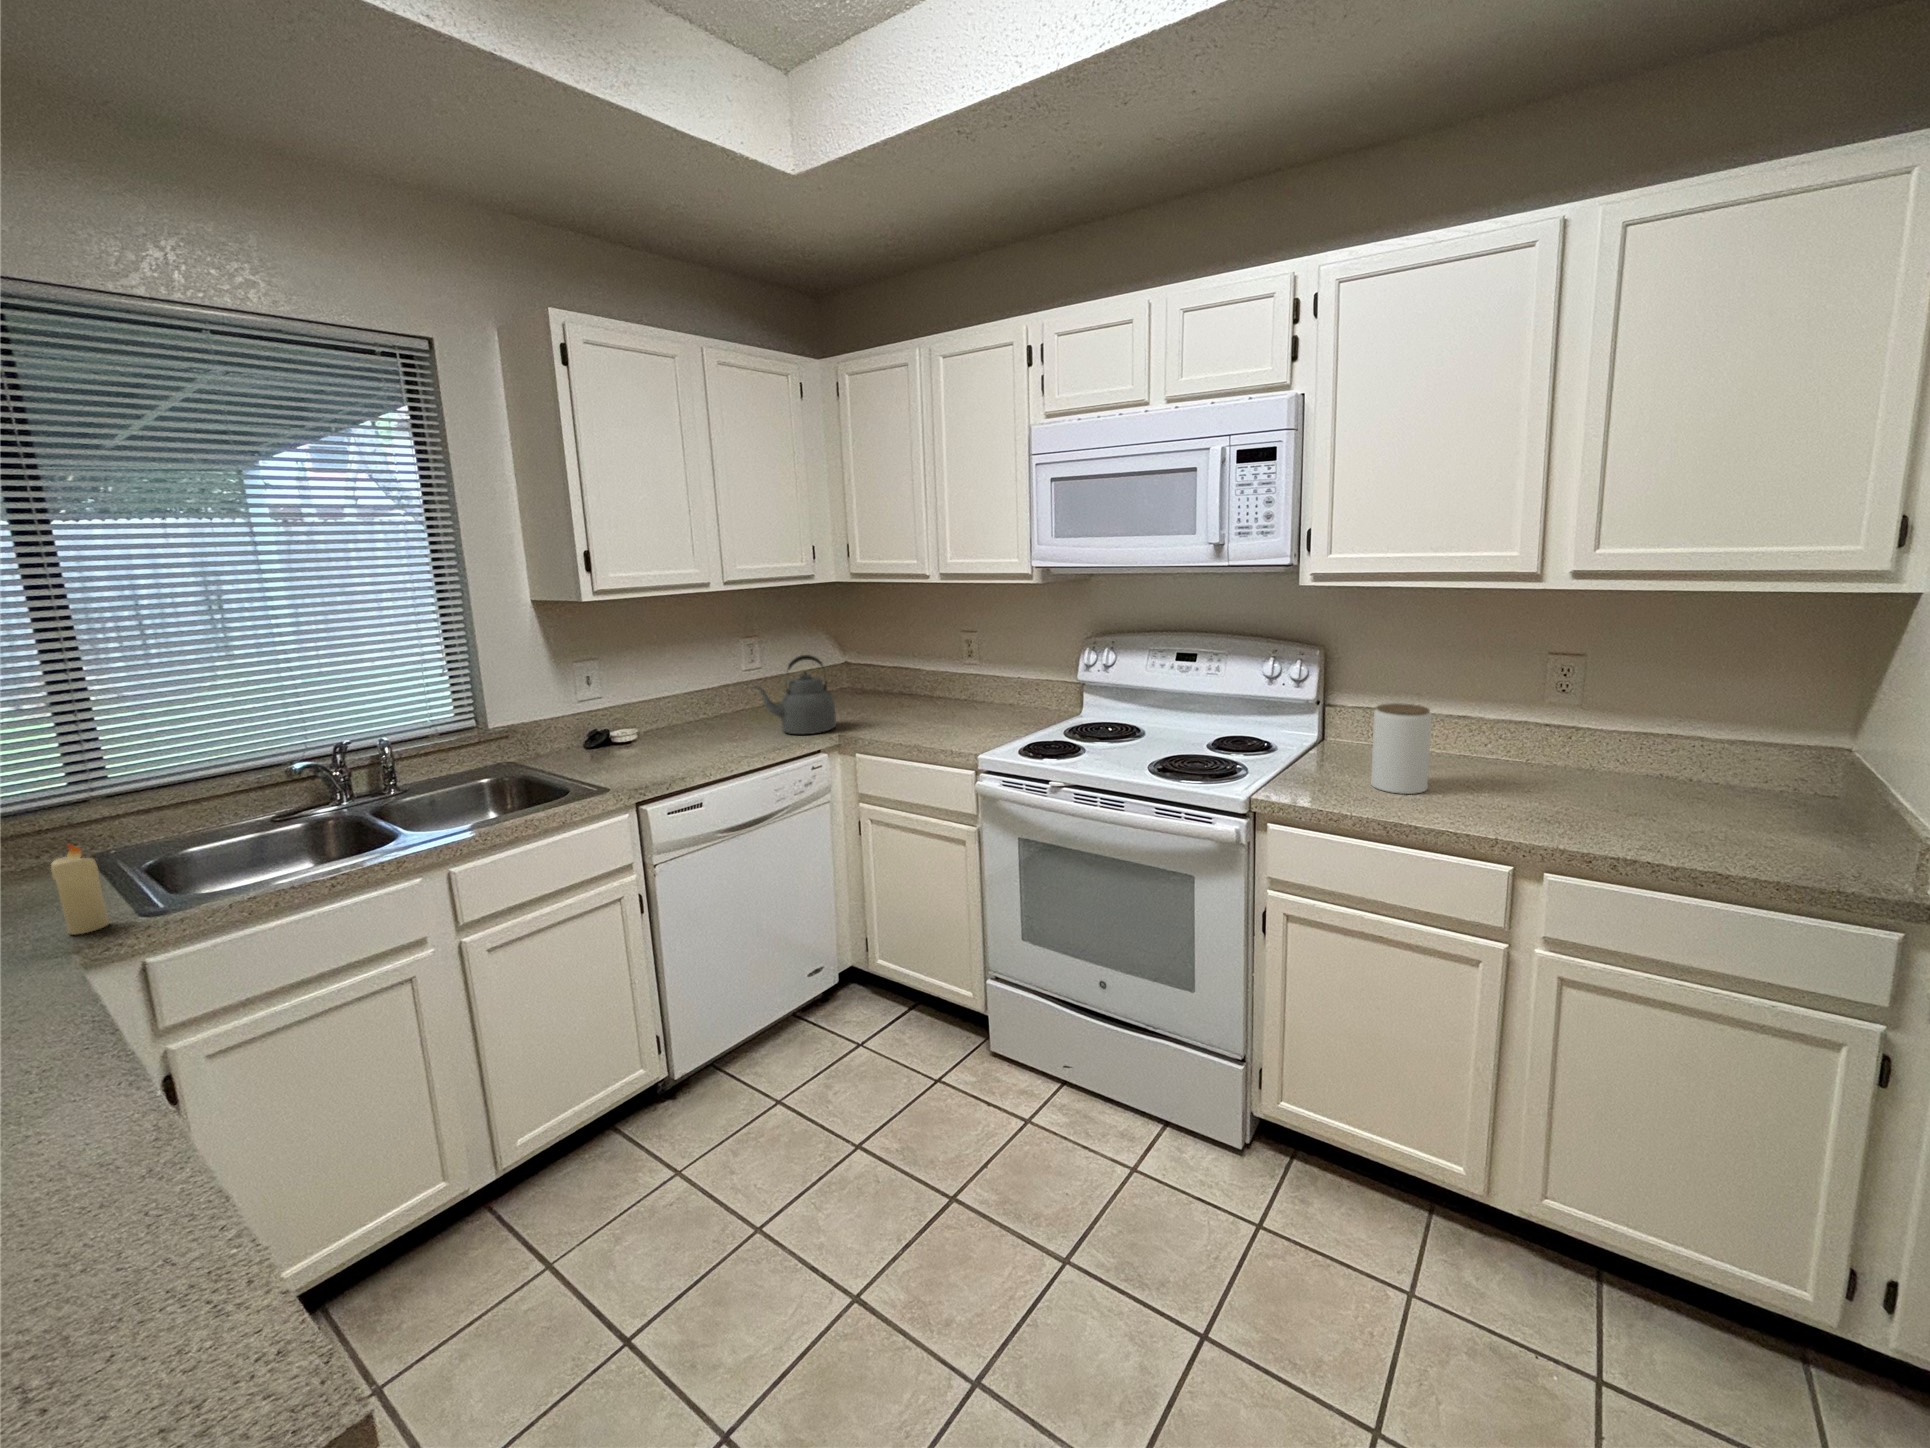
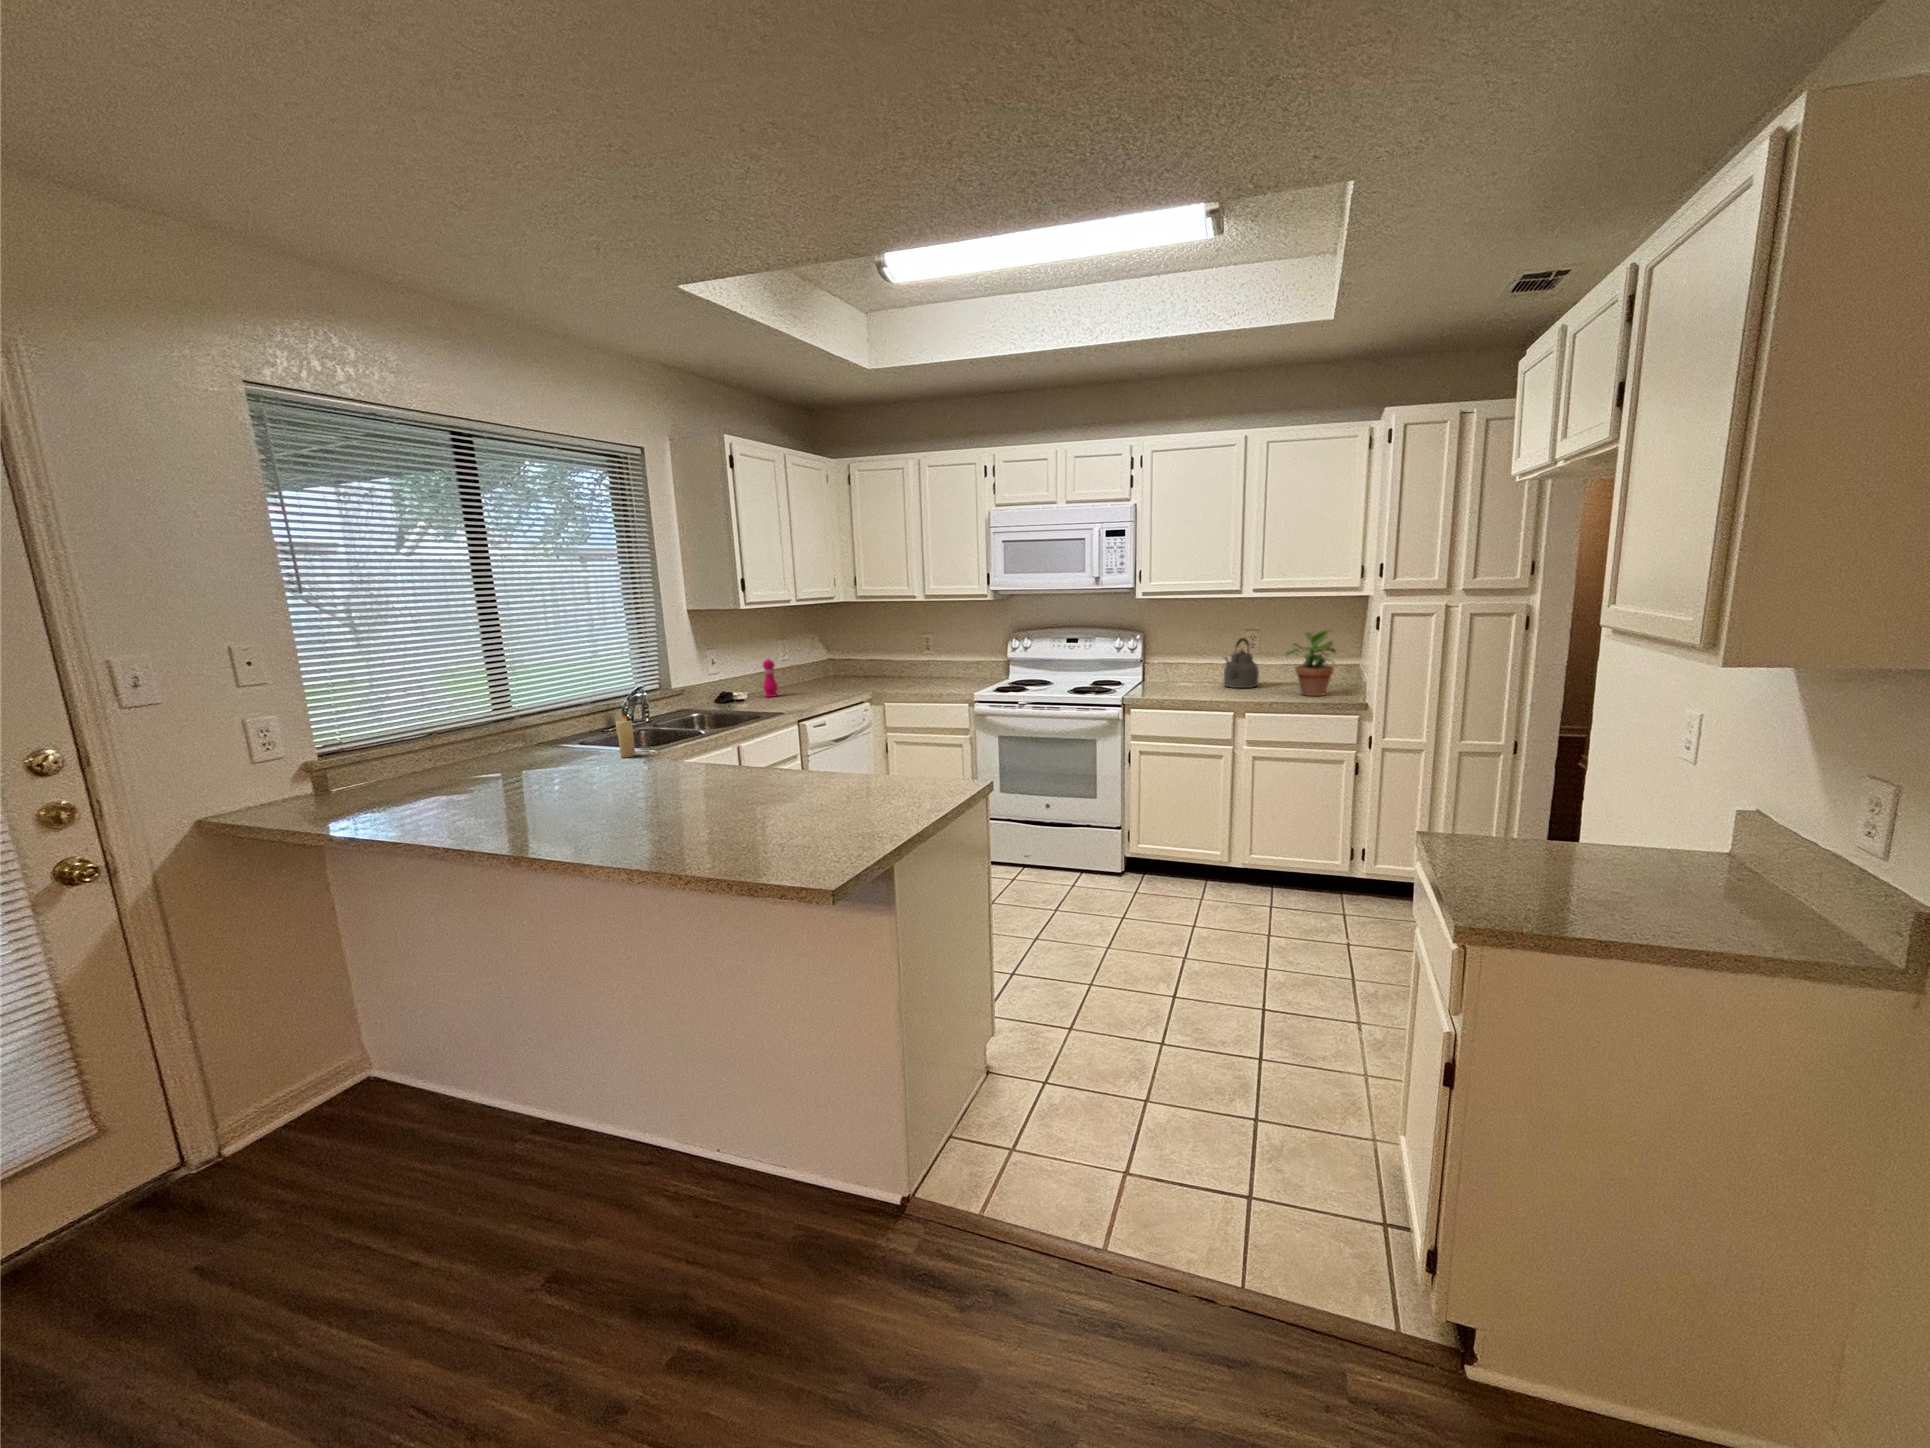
kettle: present [754,655,836,734] -> present [1224,638,1259,688]
pepper mill: none [663,673,690,738] -> present [763,657,778,697]
potted plant: none [1657,673,1823,845] -> present [1285,629,1336,696]
jar: present [1371,703,1432,794] -> none [1174,653,1199,693]

